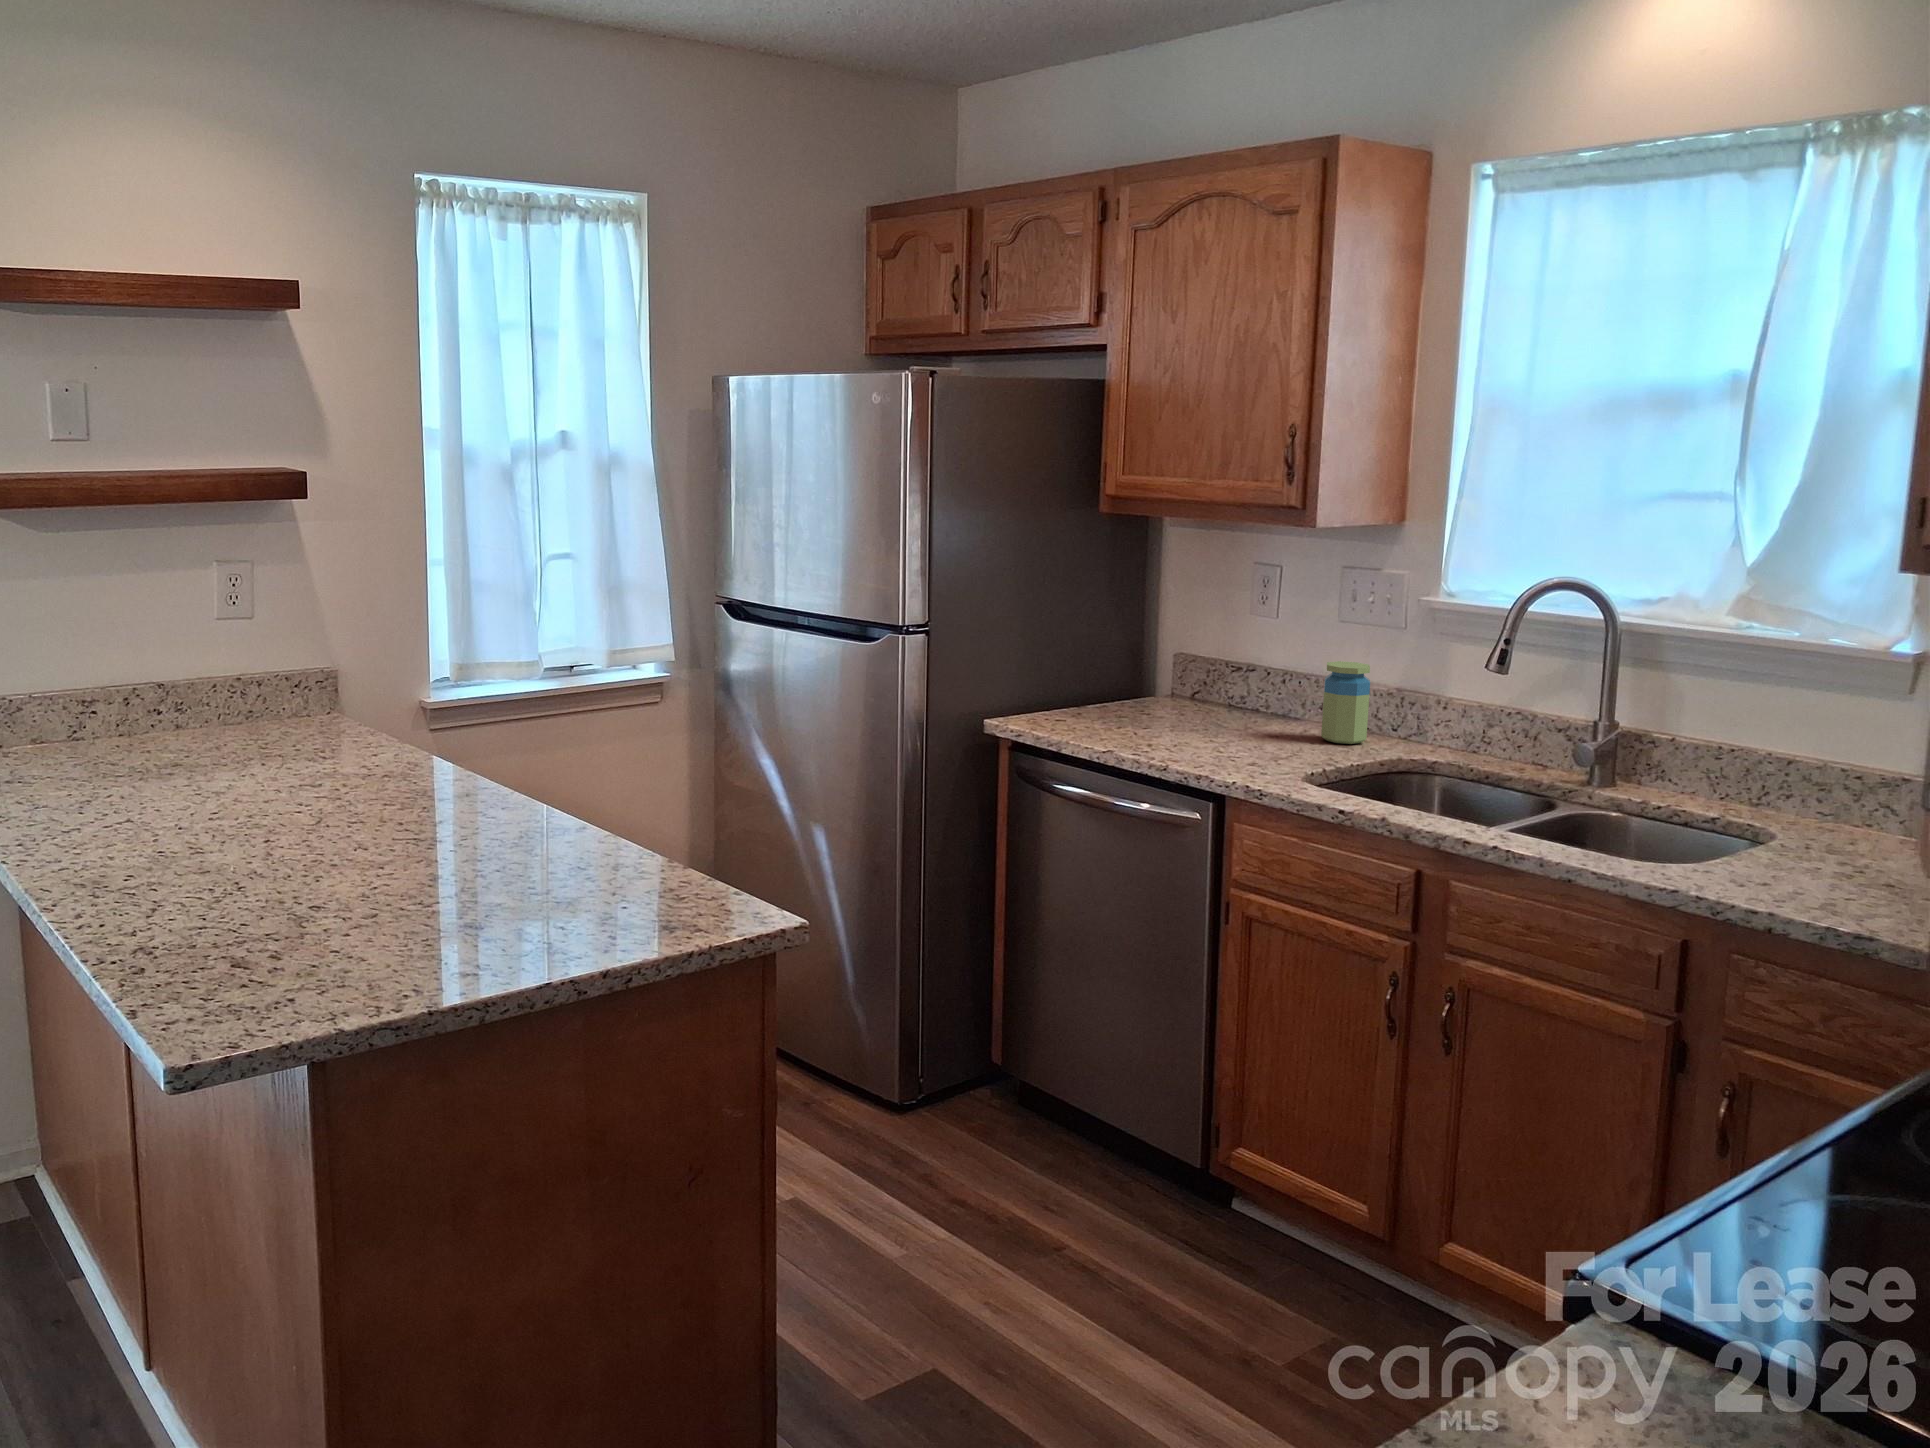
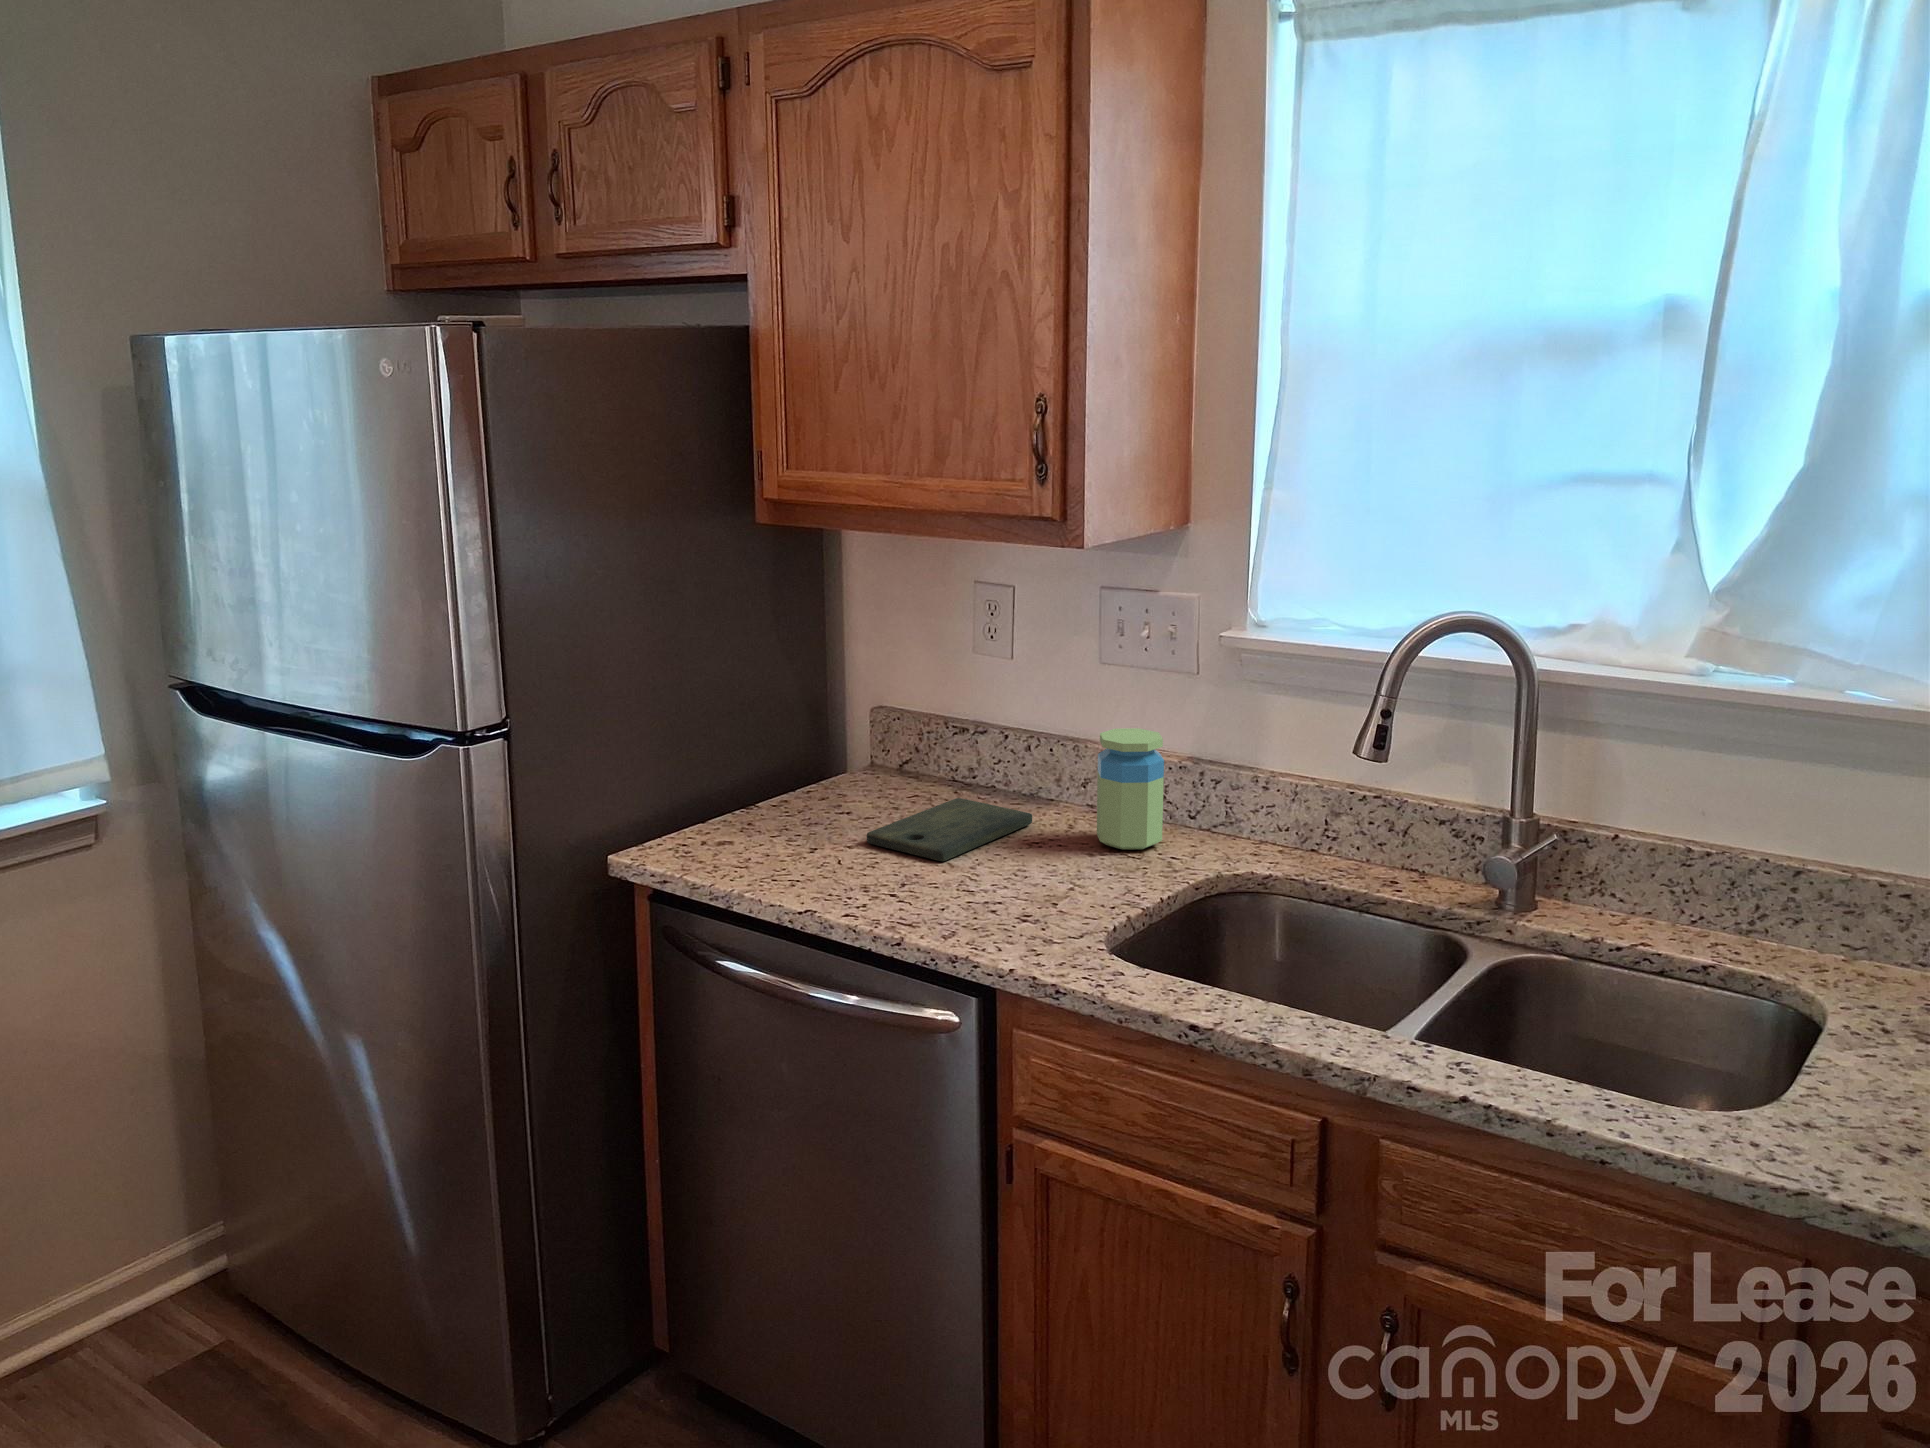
cutting board: none [1159,711,1279,738] -> present [867,798,1032,861]

